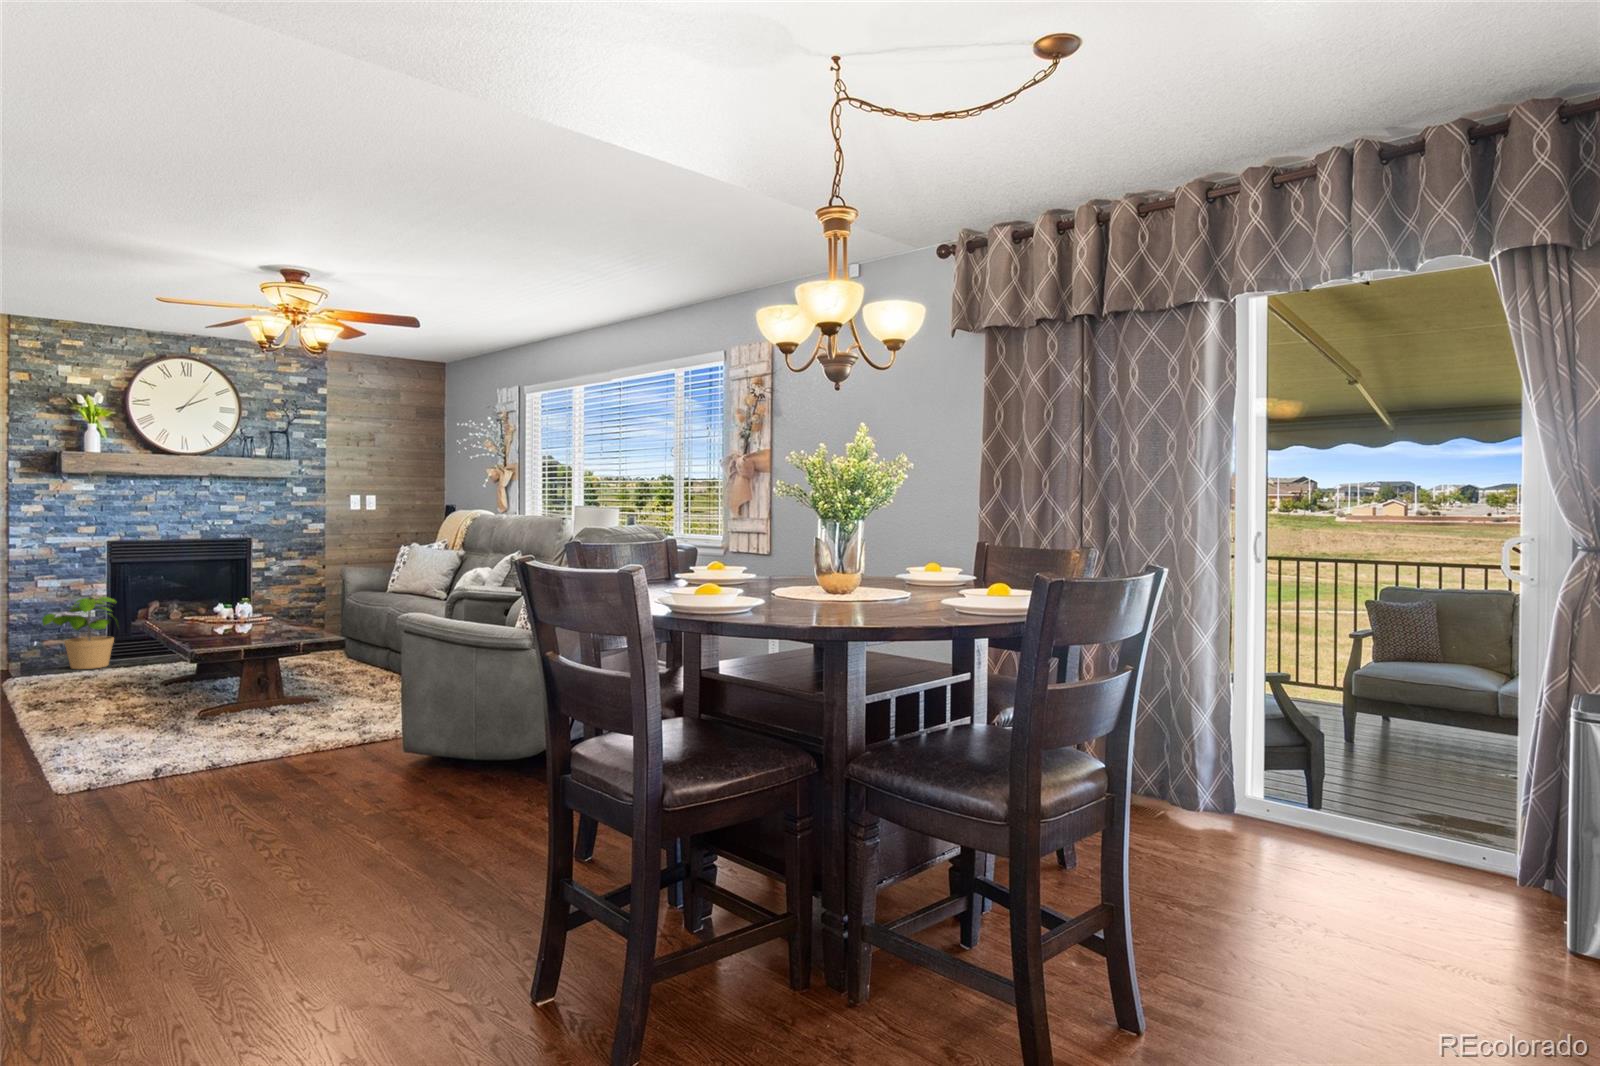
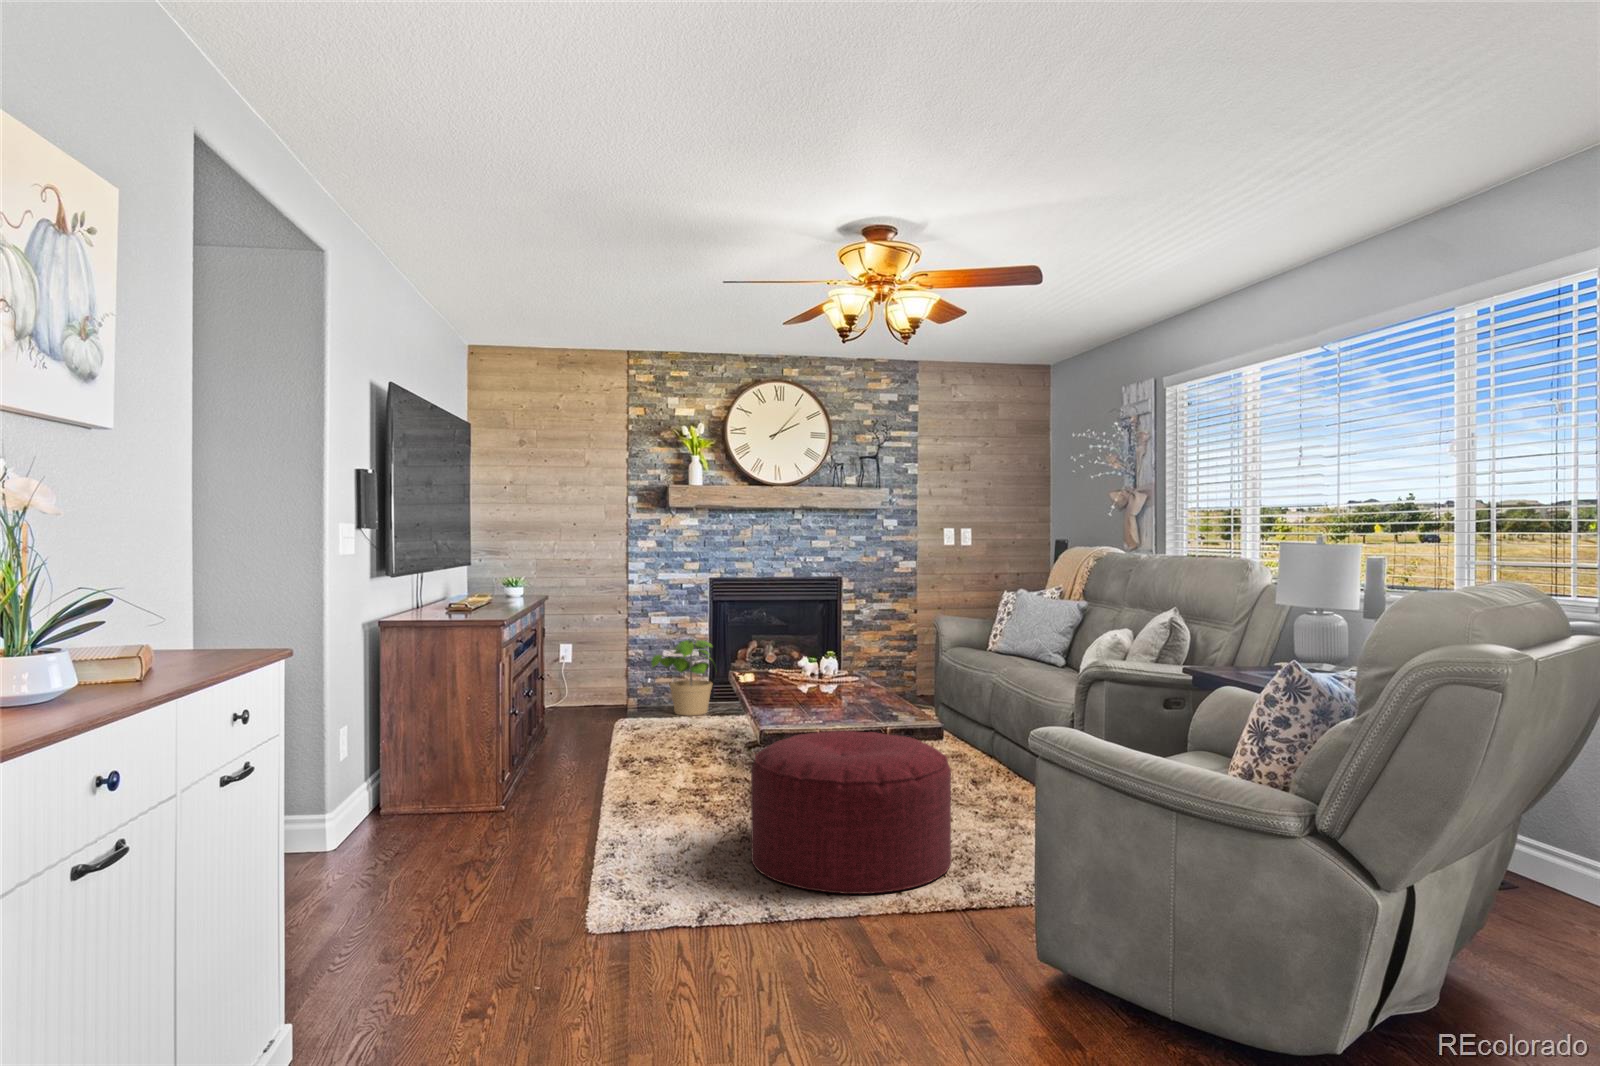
ottoman: none [182,646,350,752] -> present [751,731,951,894]

